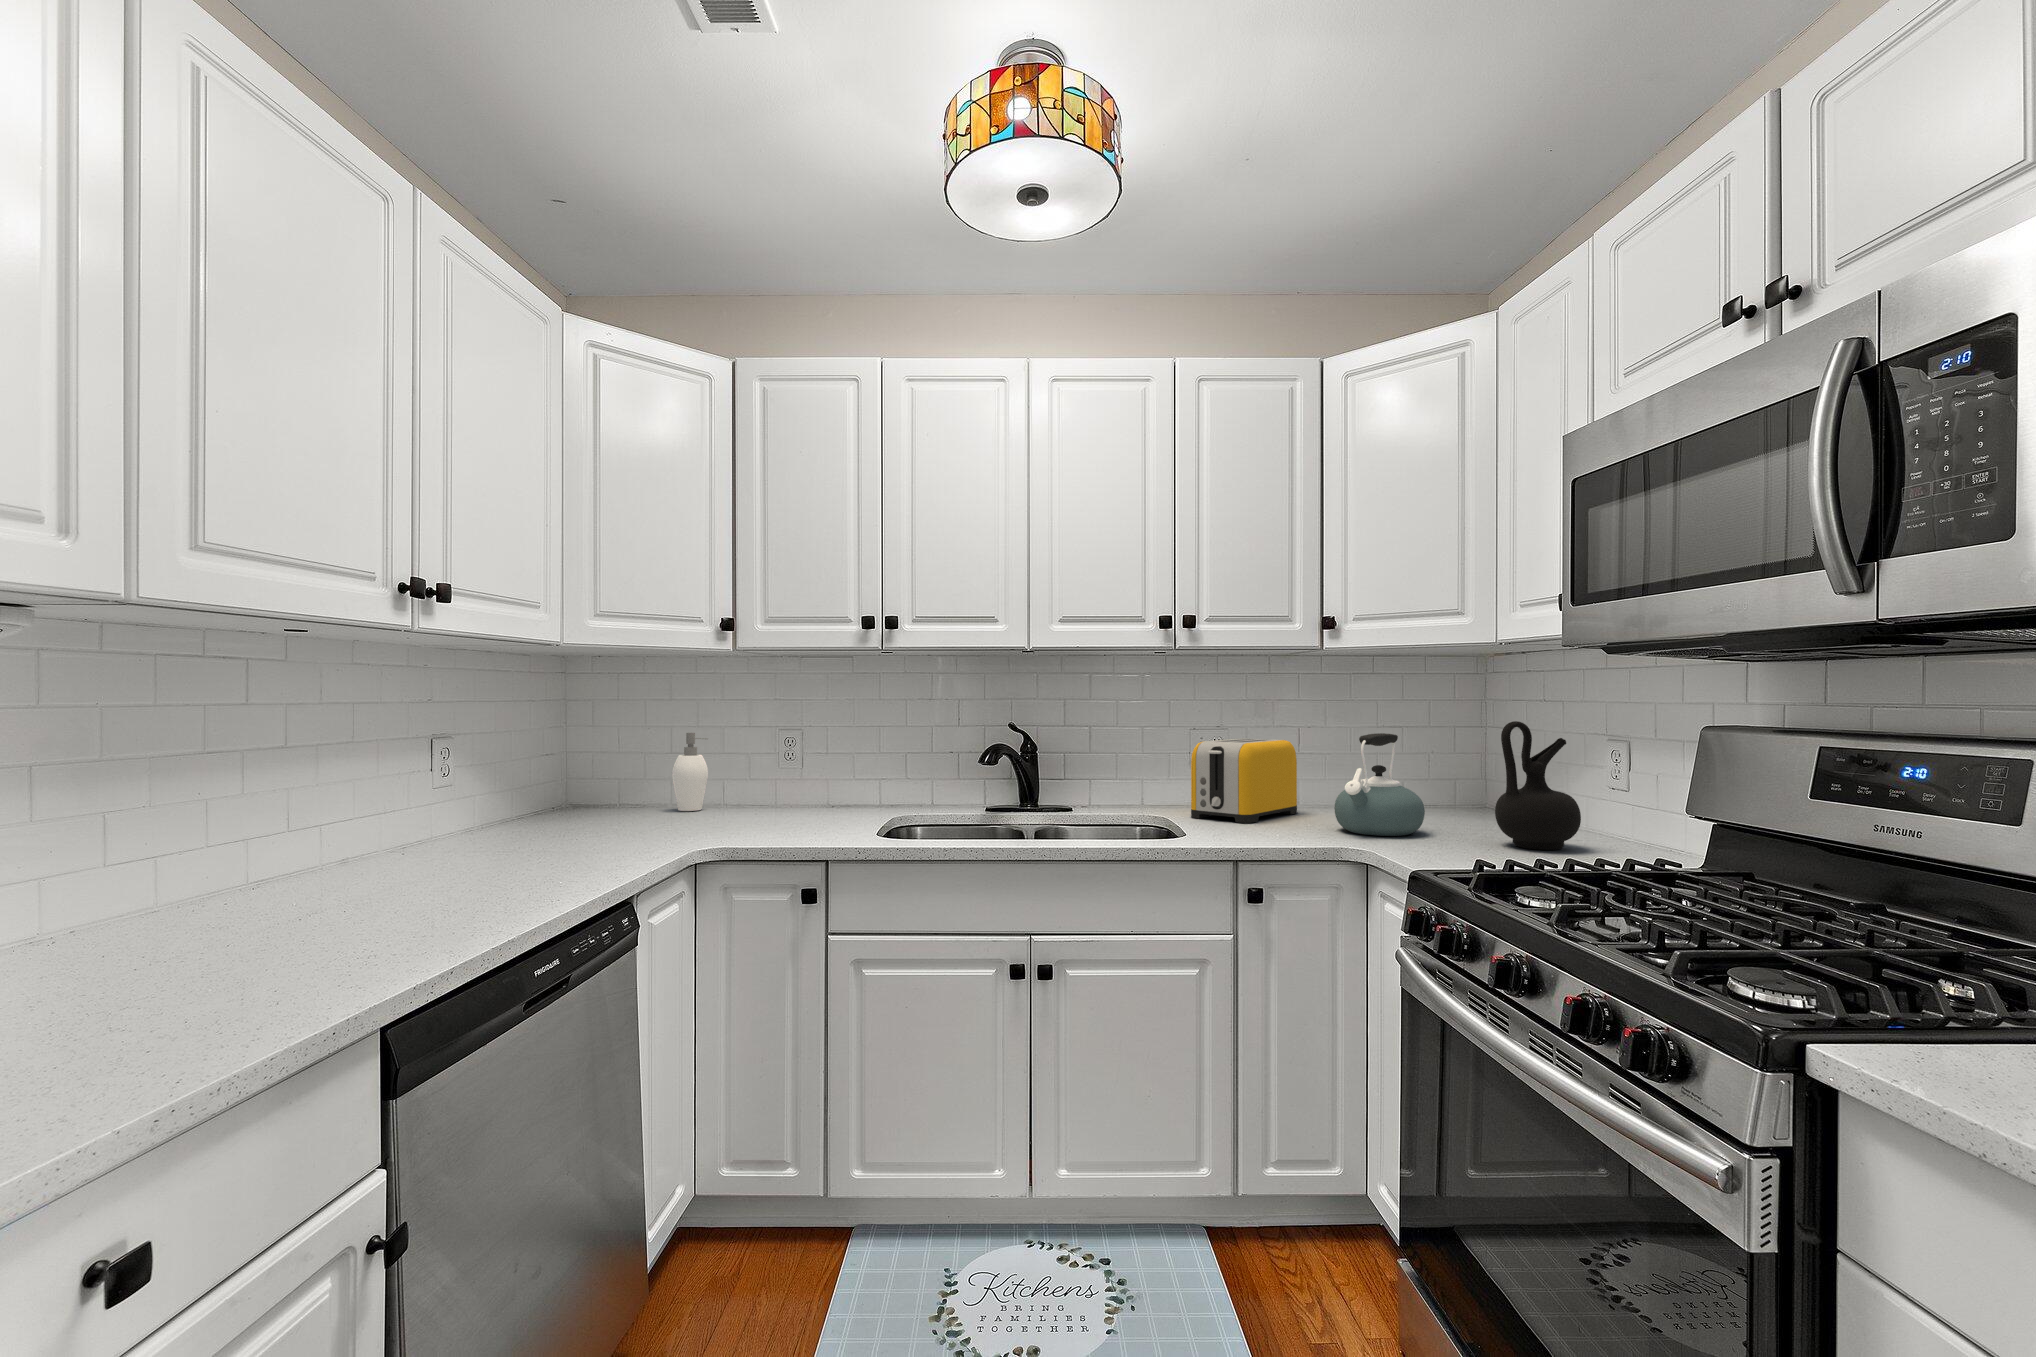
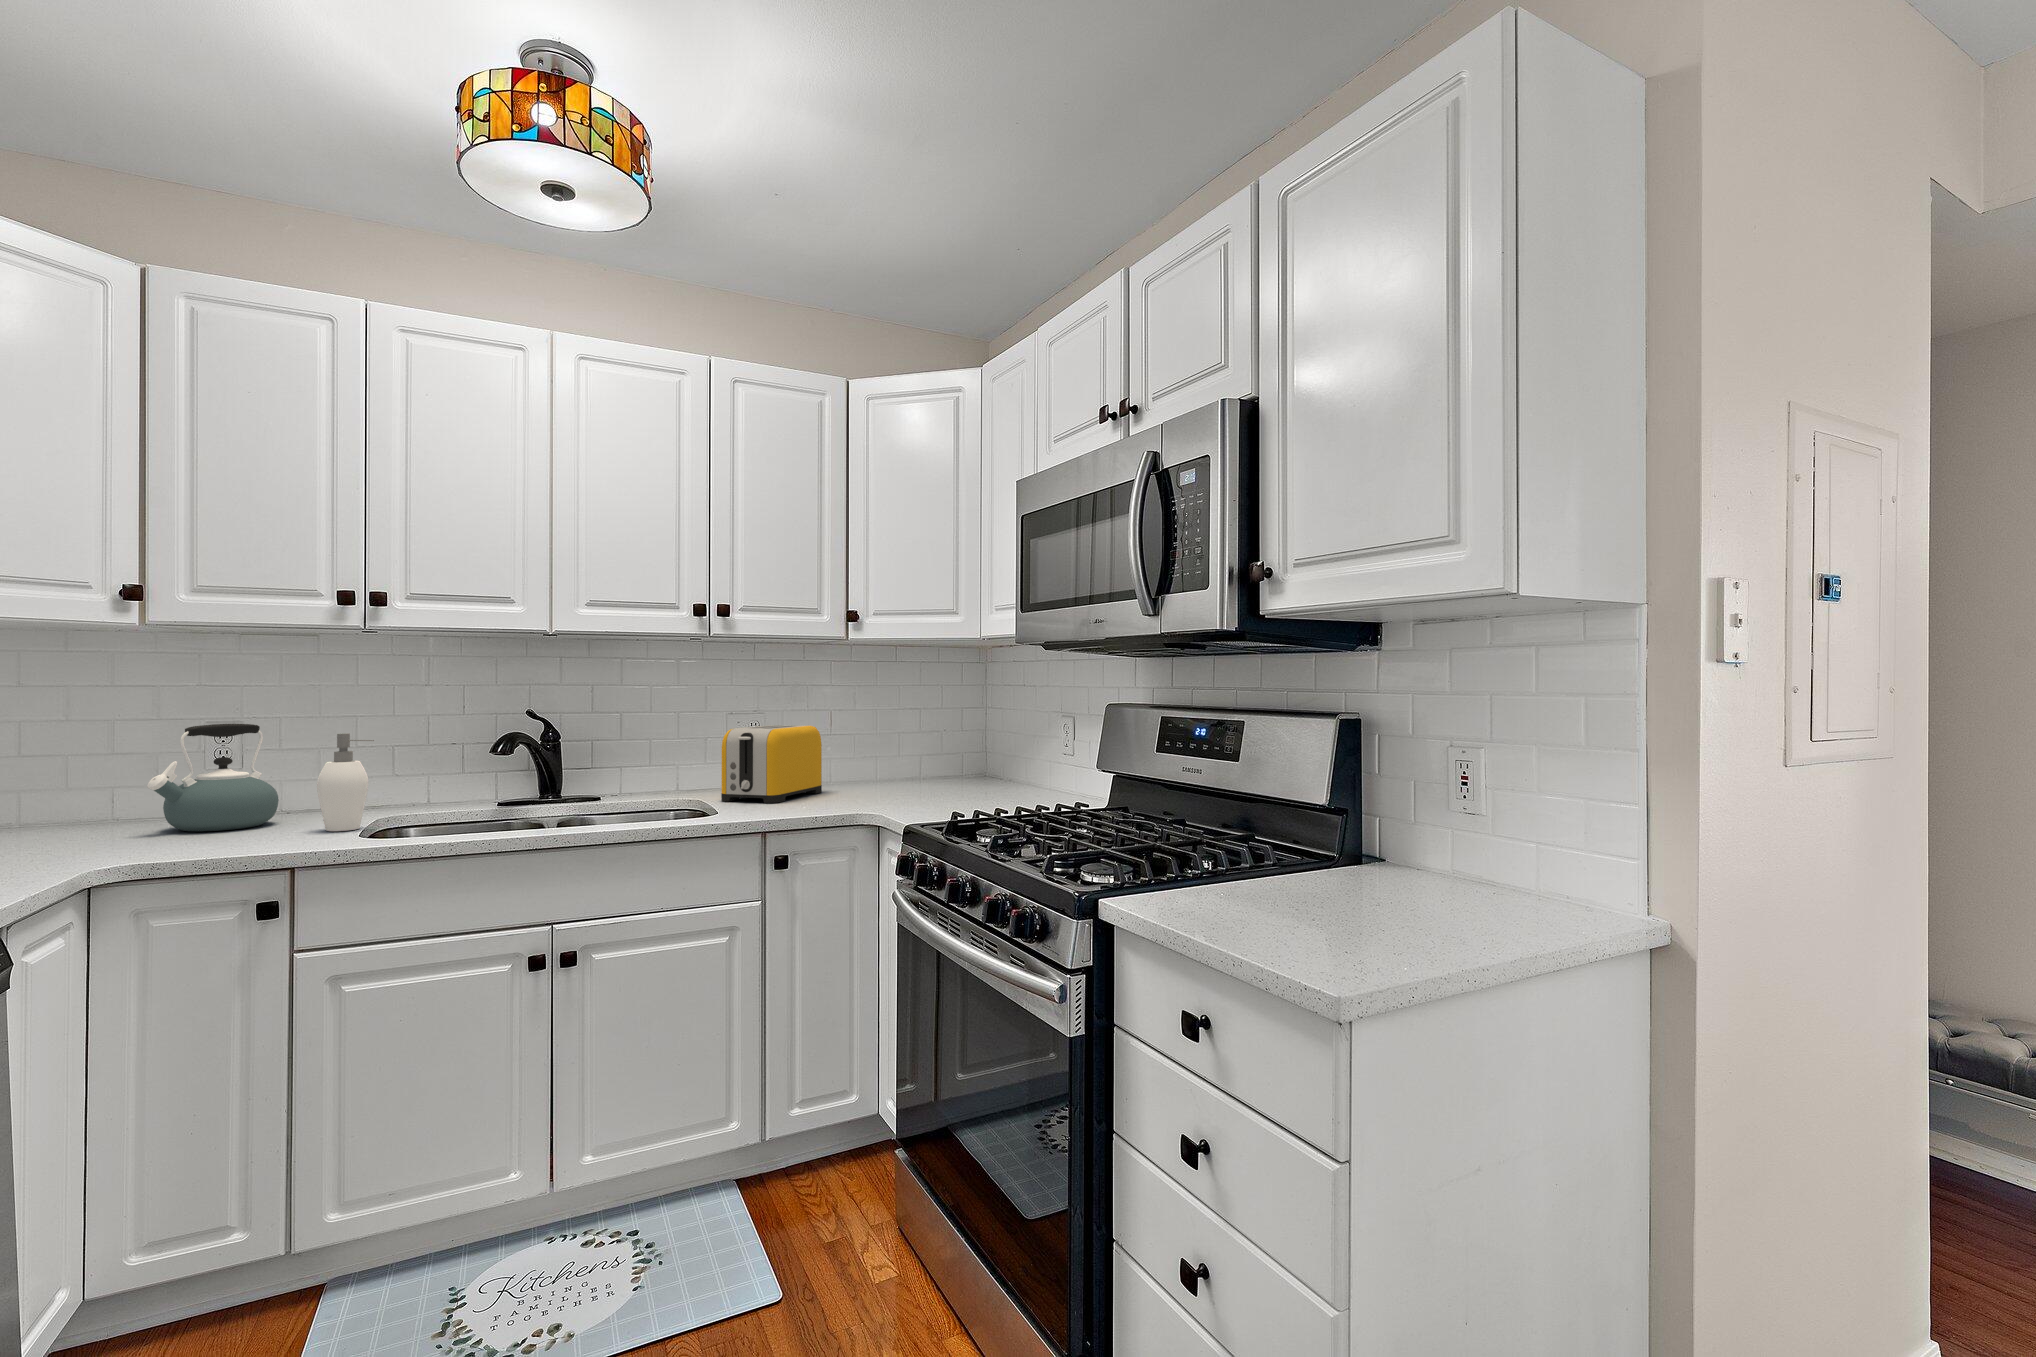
ceramic jug: present [1495,721,1581,850] -> none [980,705,1041,808]
soap dispenser: present [672,733,708,811] -> present [317,733,374,831]
kettle: present [1334,733,1425,836] -> present [147,724,279,831]

